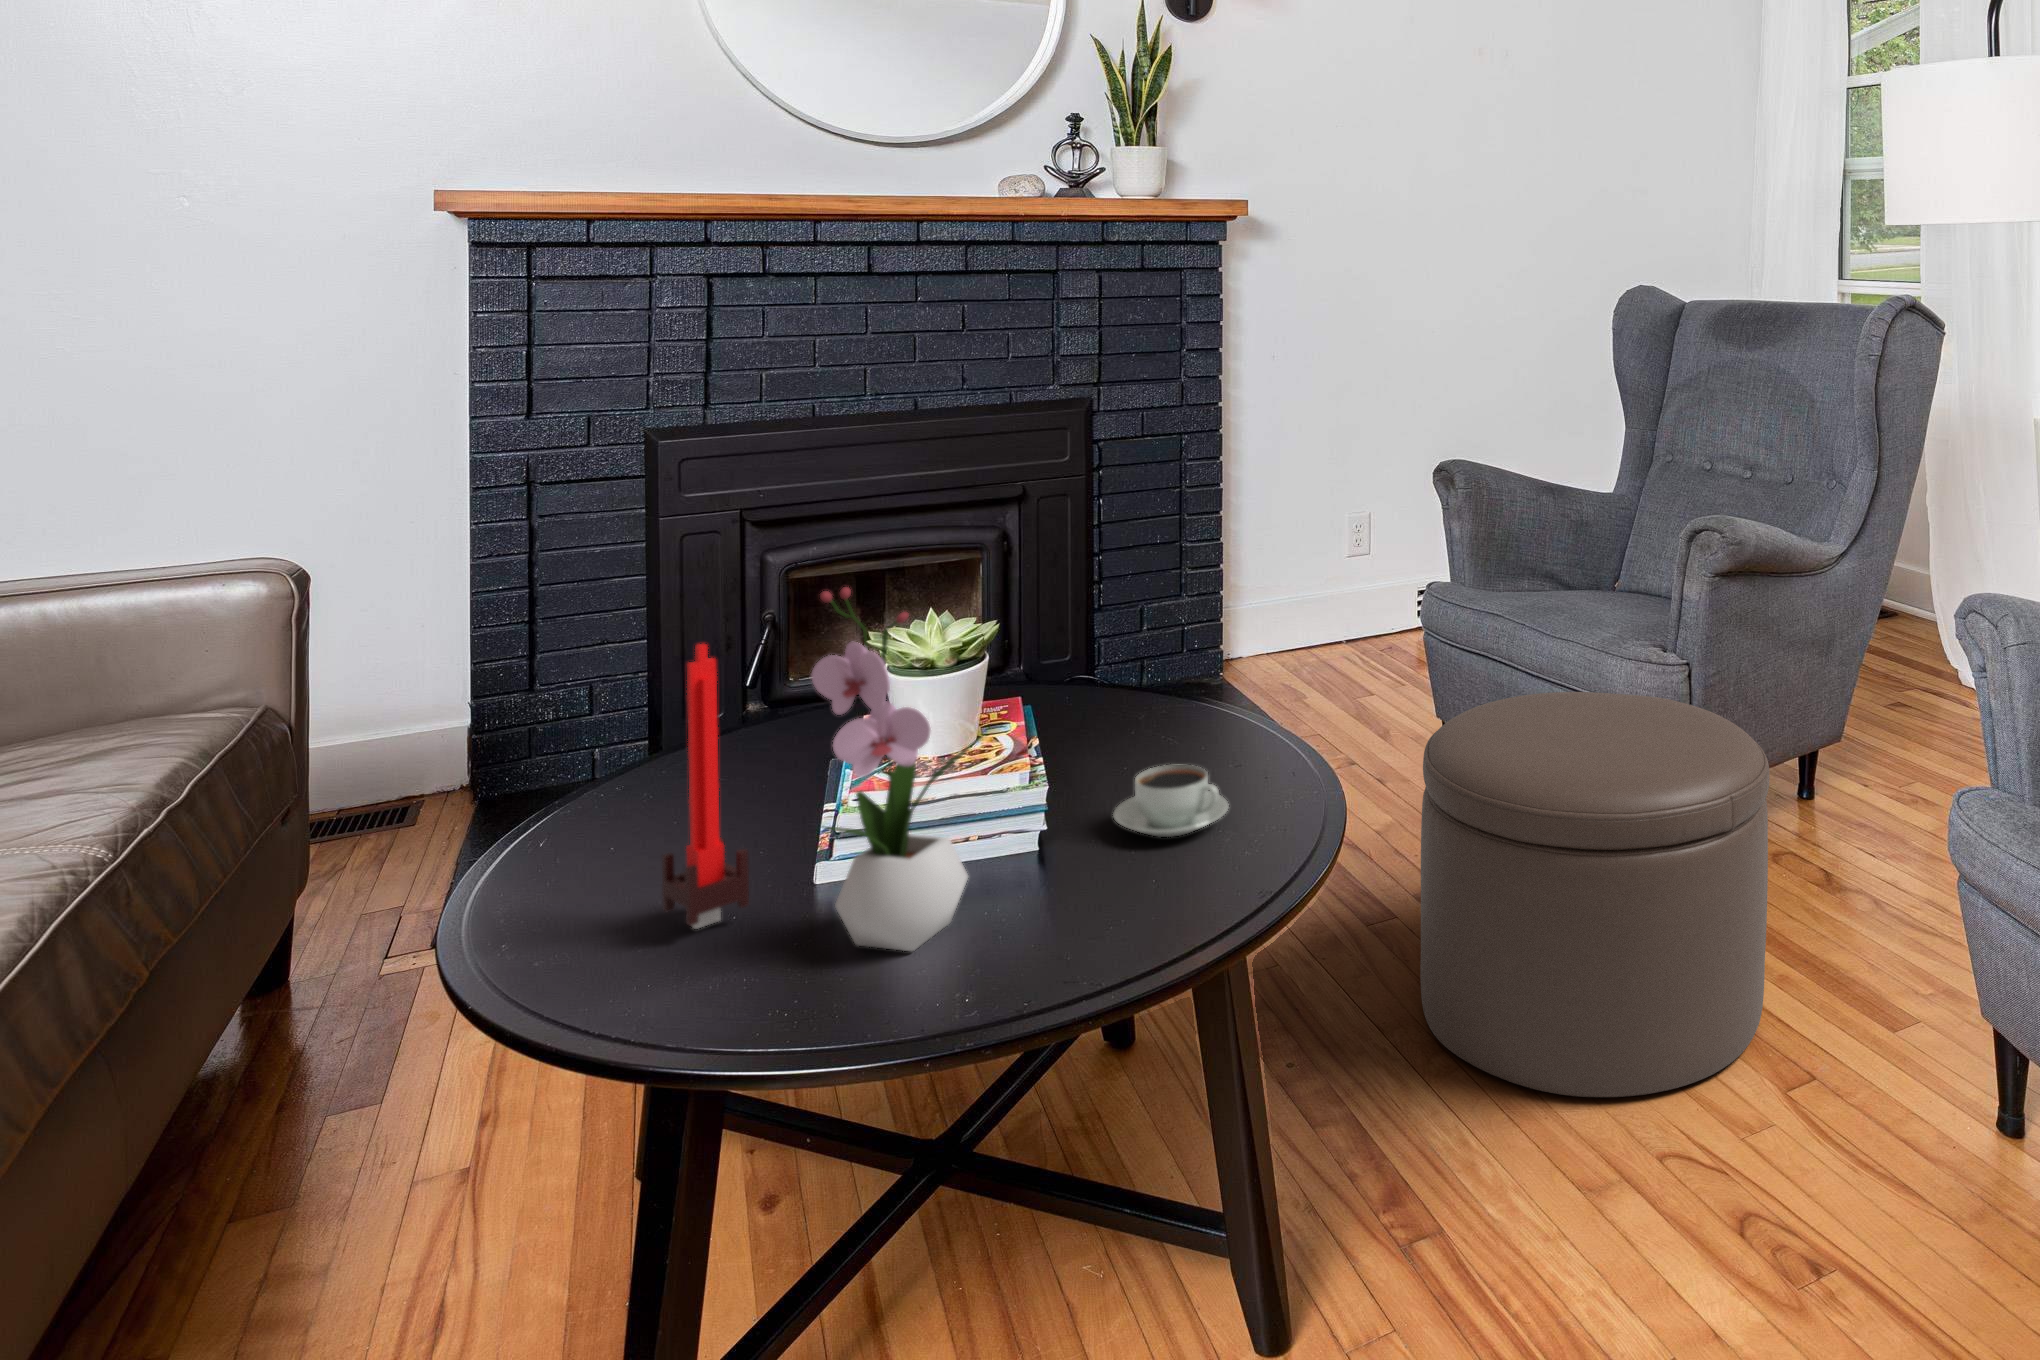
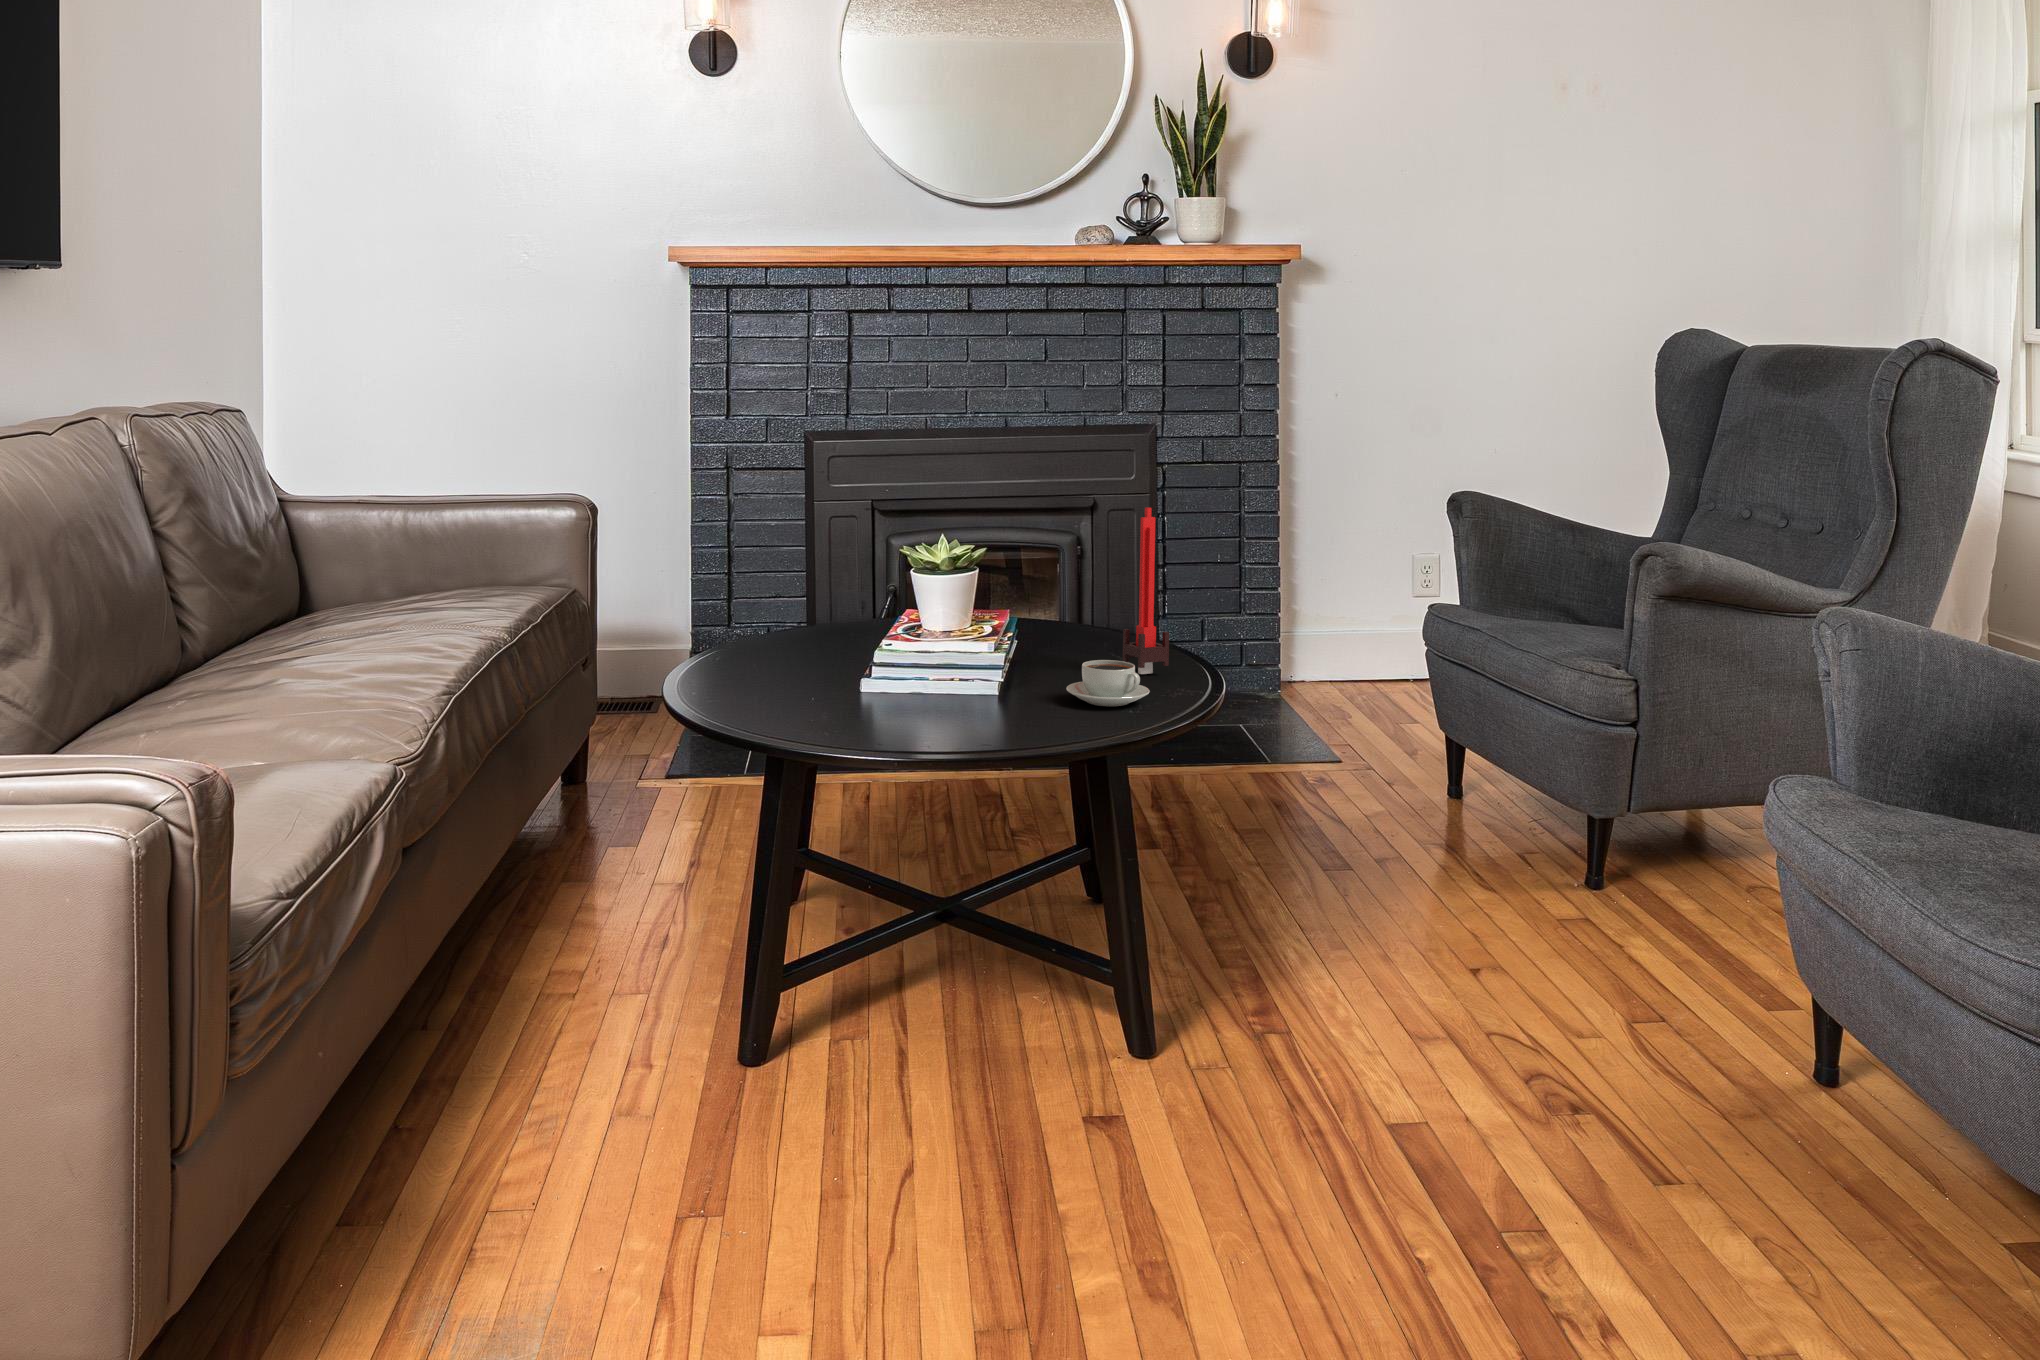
flower arrangement: present [811,587,980,951] -> none [865,487,969,728]
candle: present [662,644,749,929] -> present [1123,508,1169,674]
ottoman: present [1420,692,1770,1097] -> none [1334,679,1655,1003]

